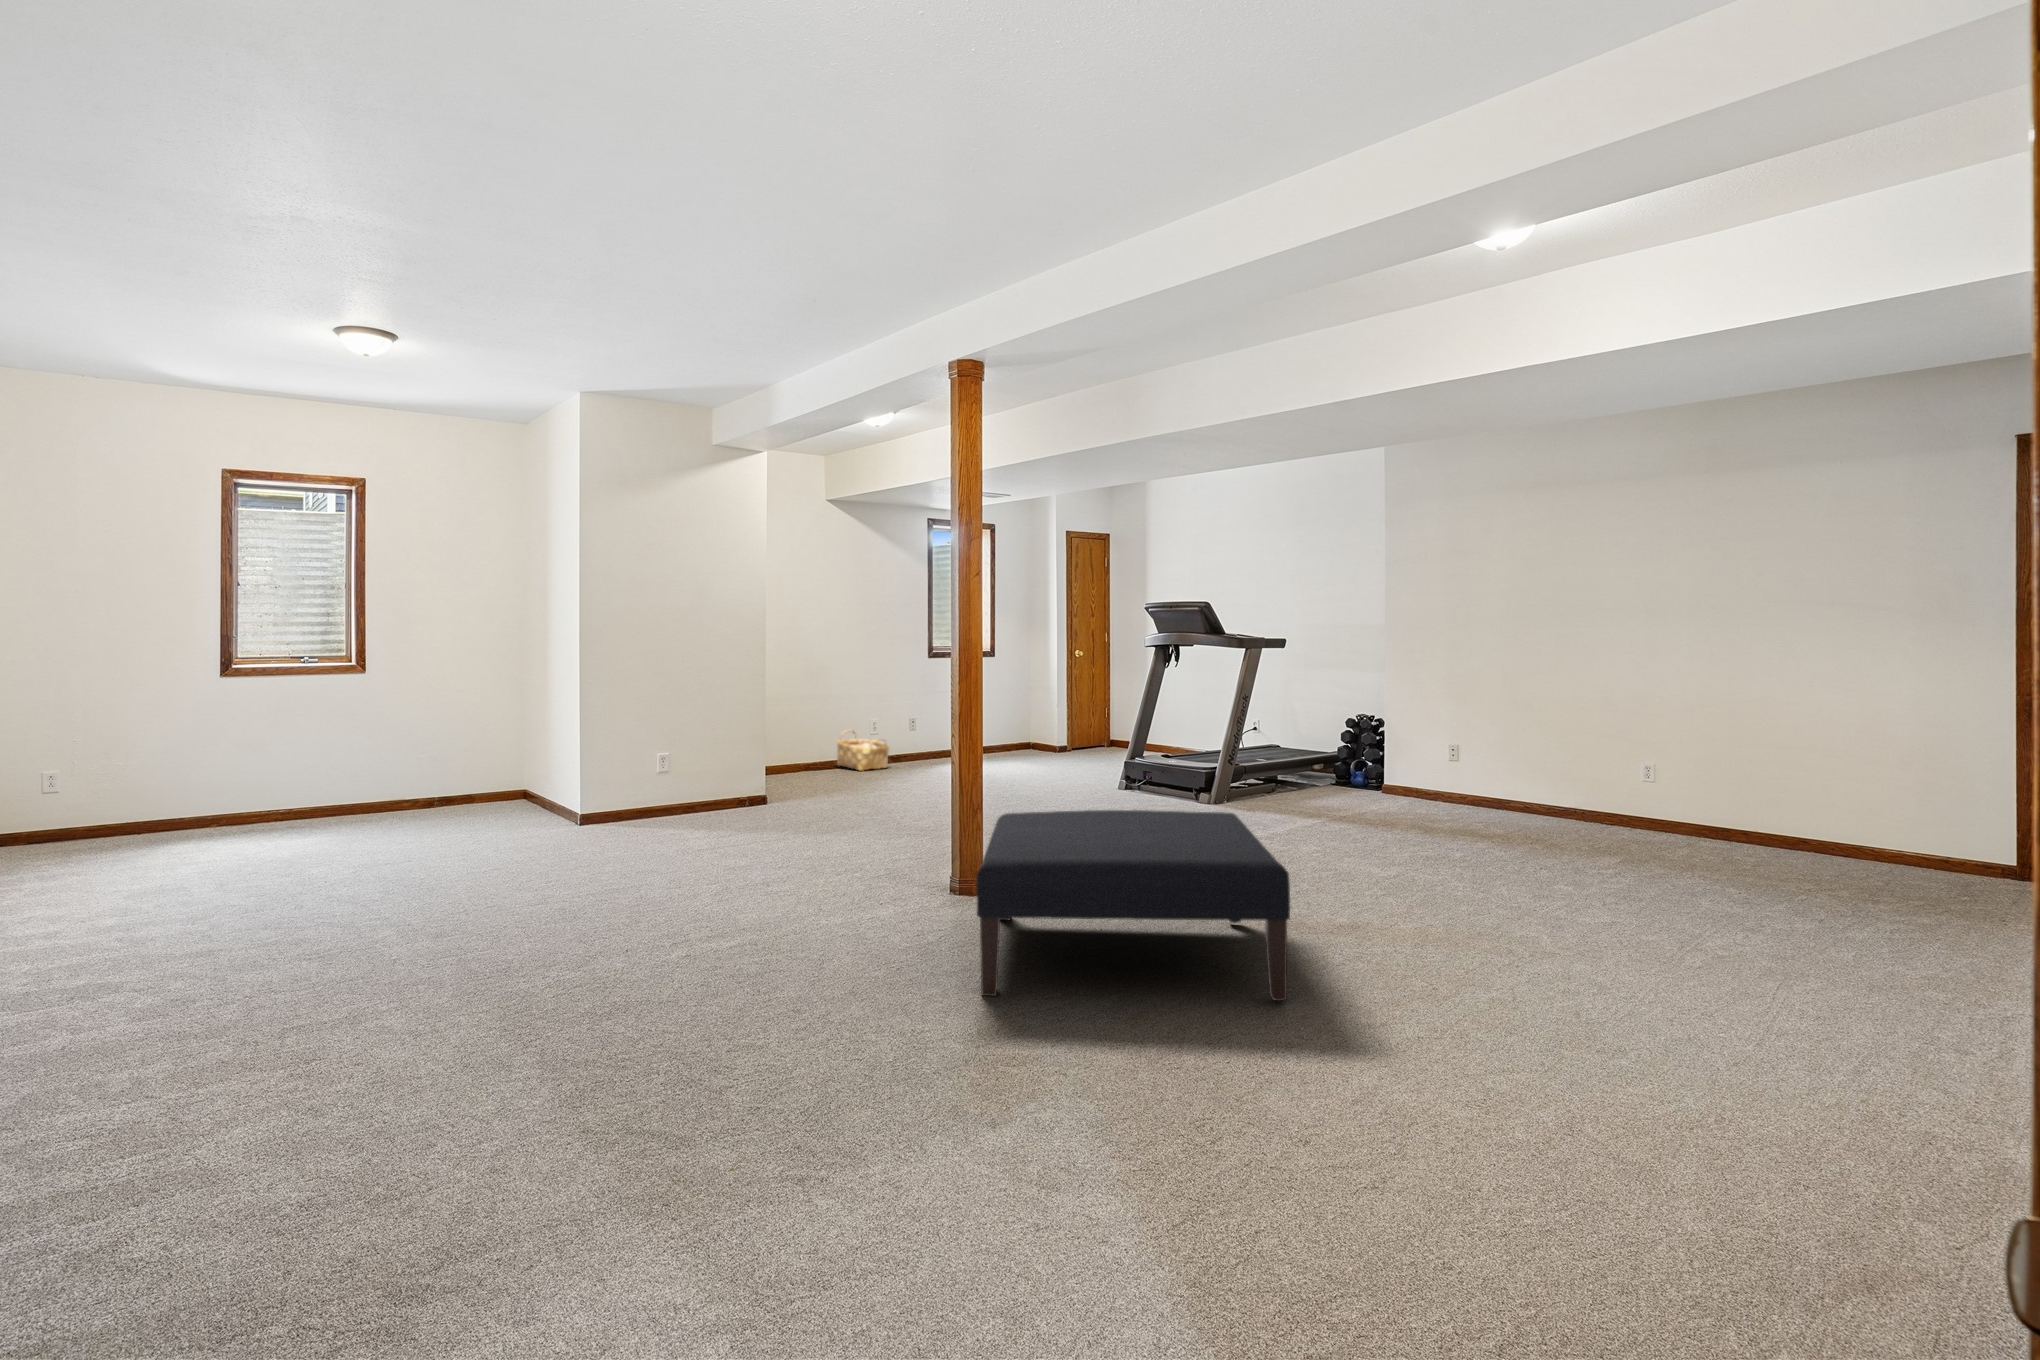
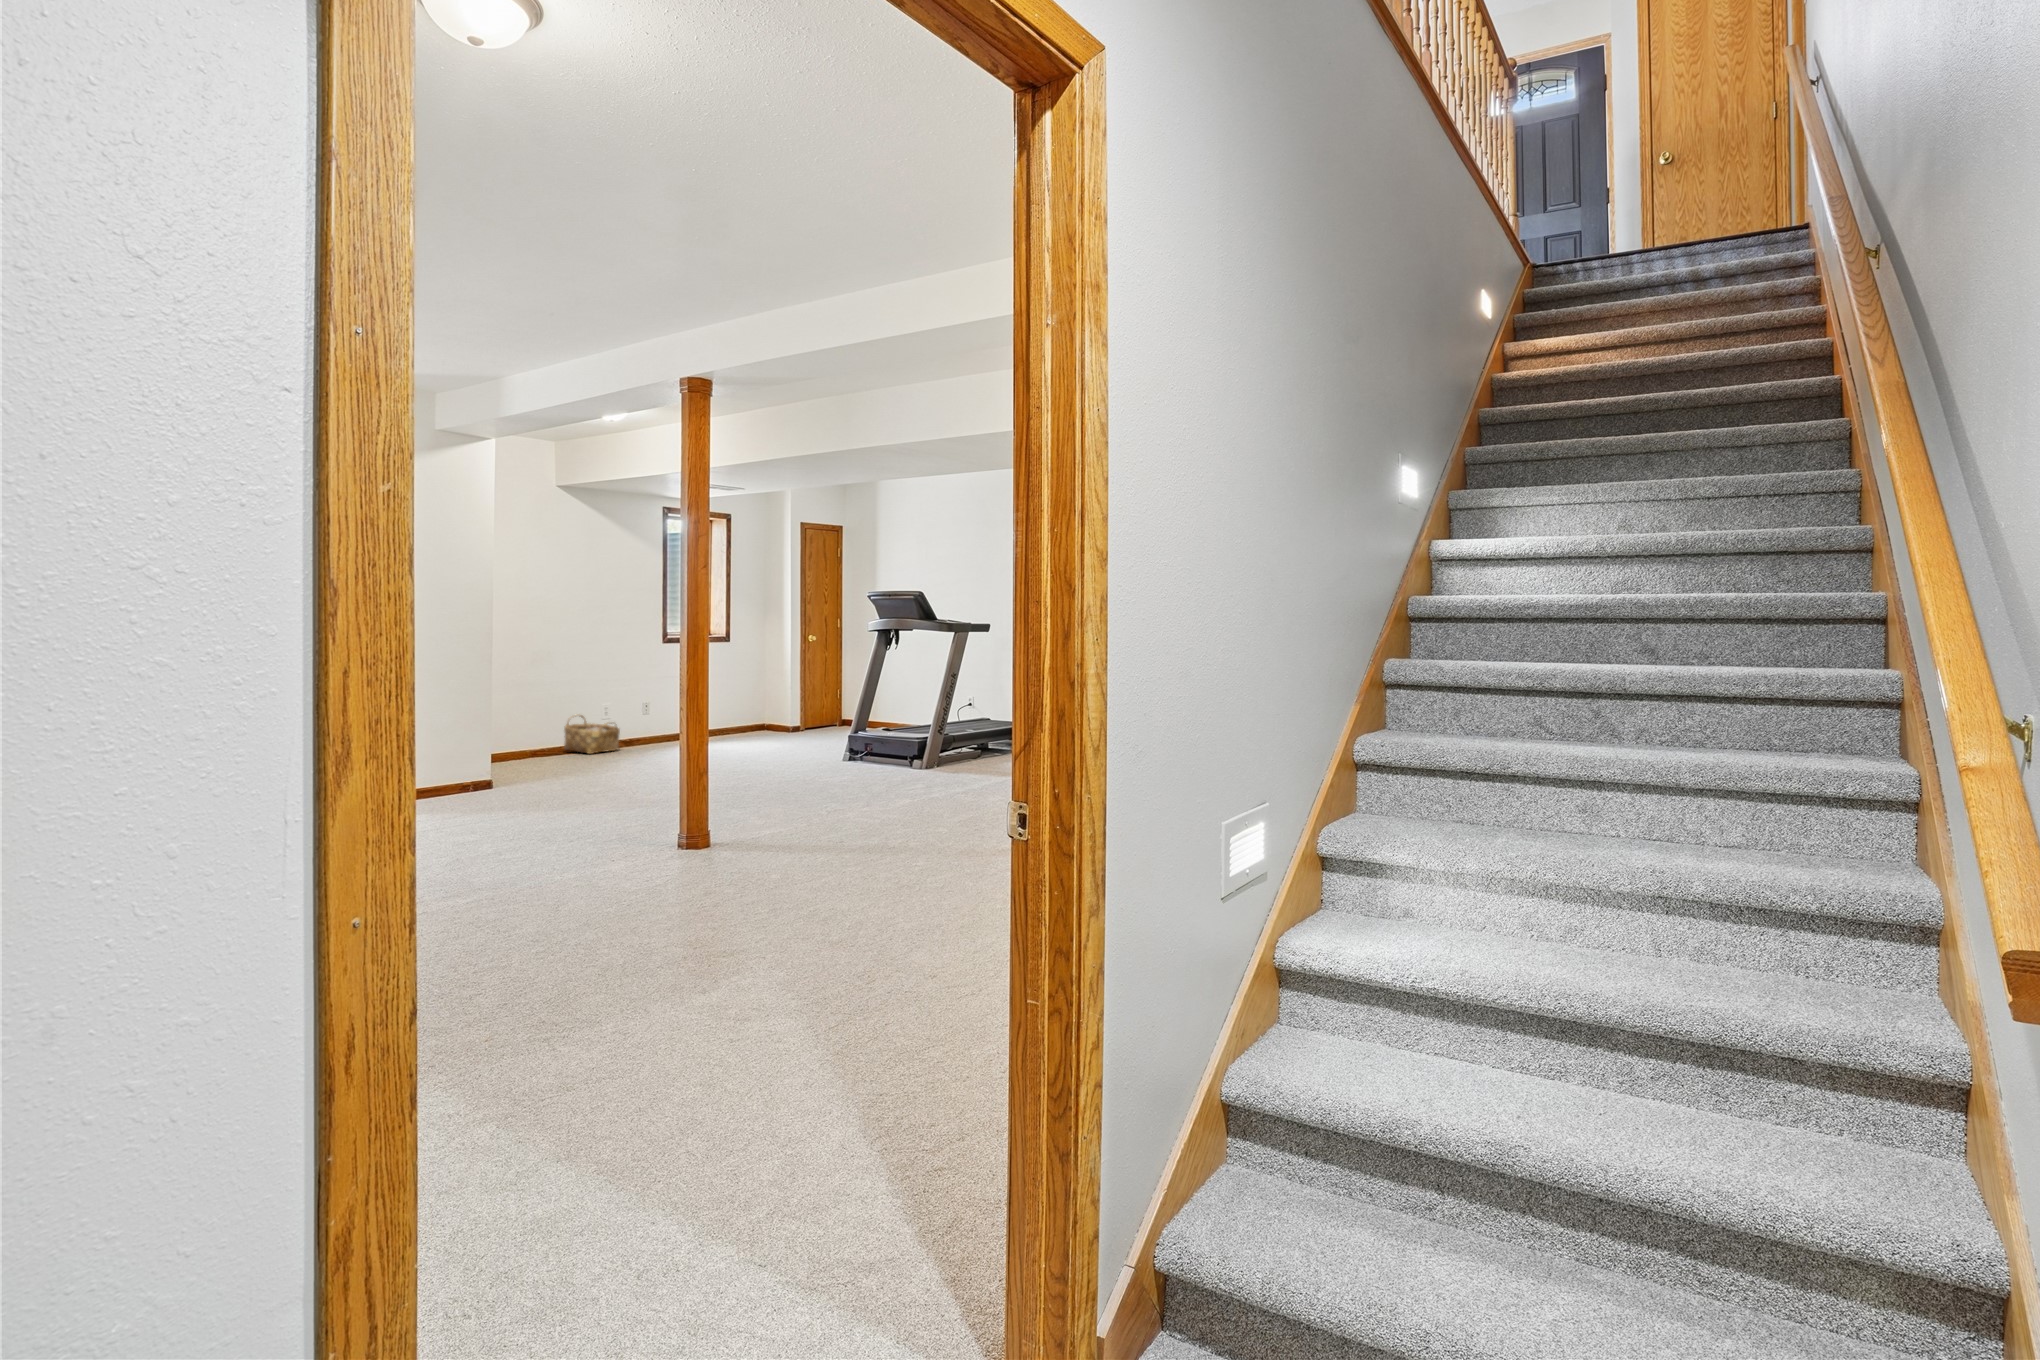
ottoman: present [976,810,1290,1001] -> none [706,770,959,928]

